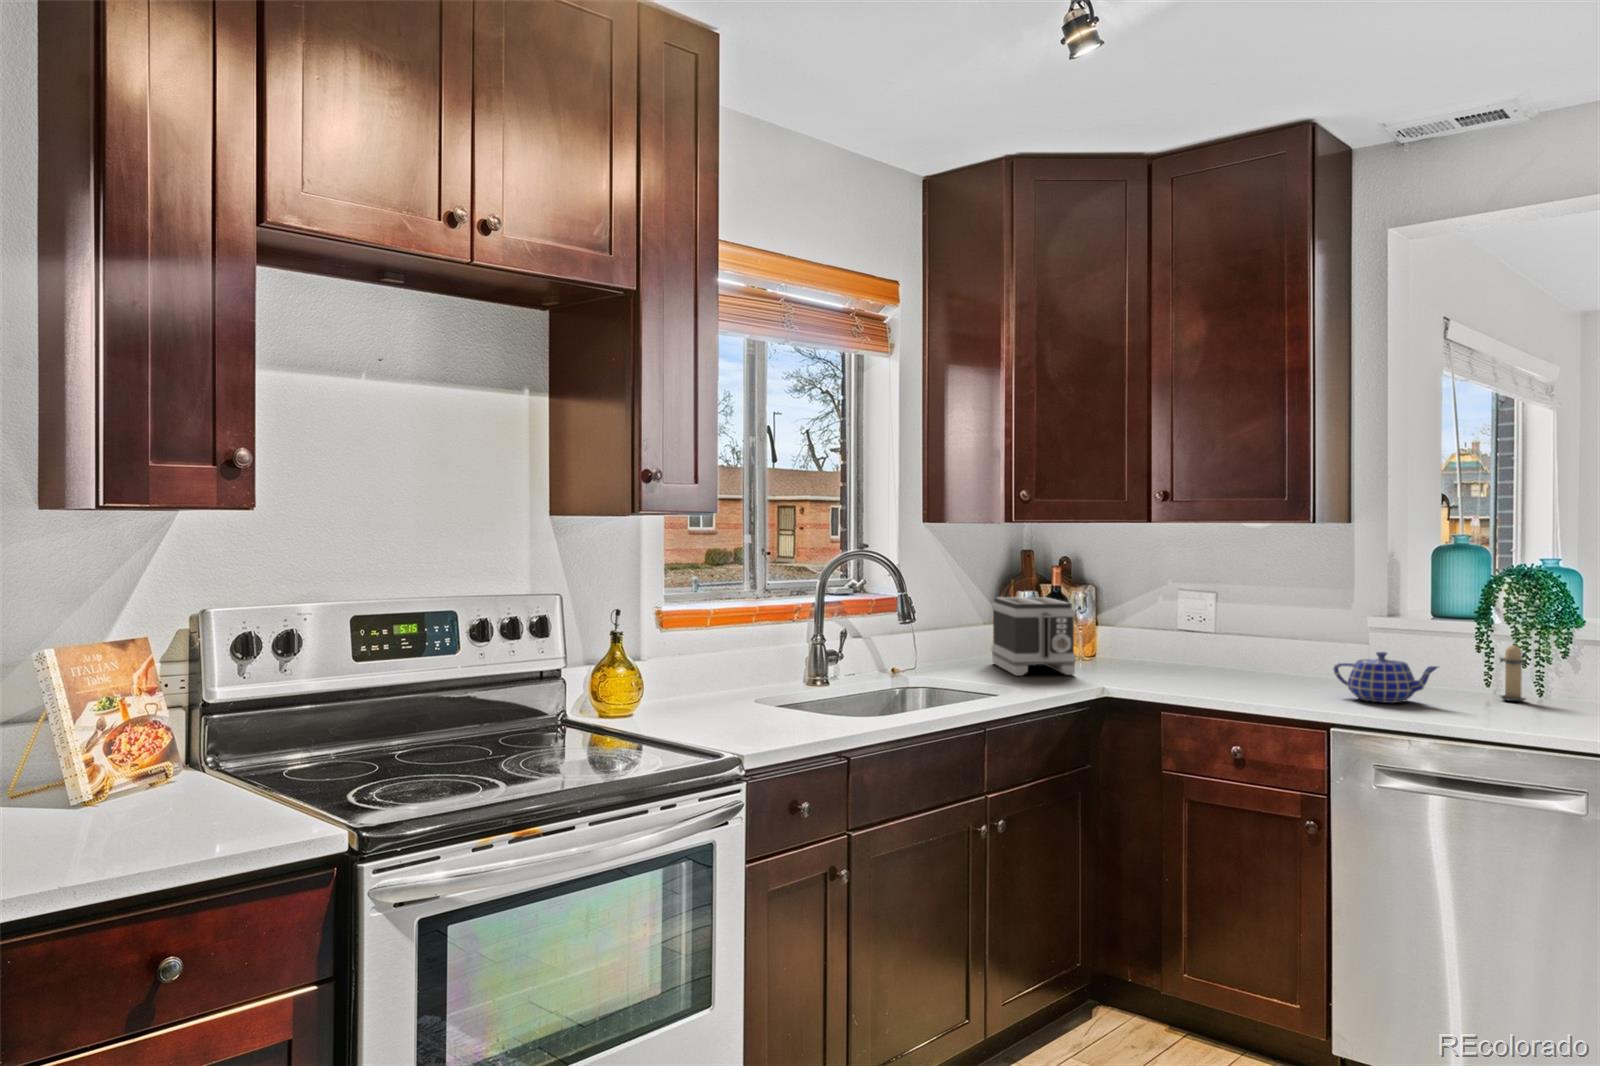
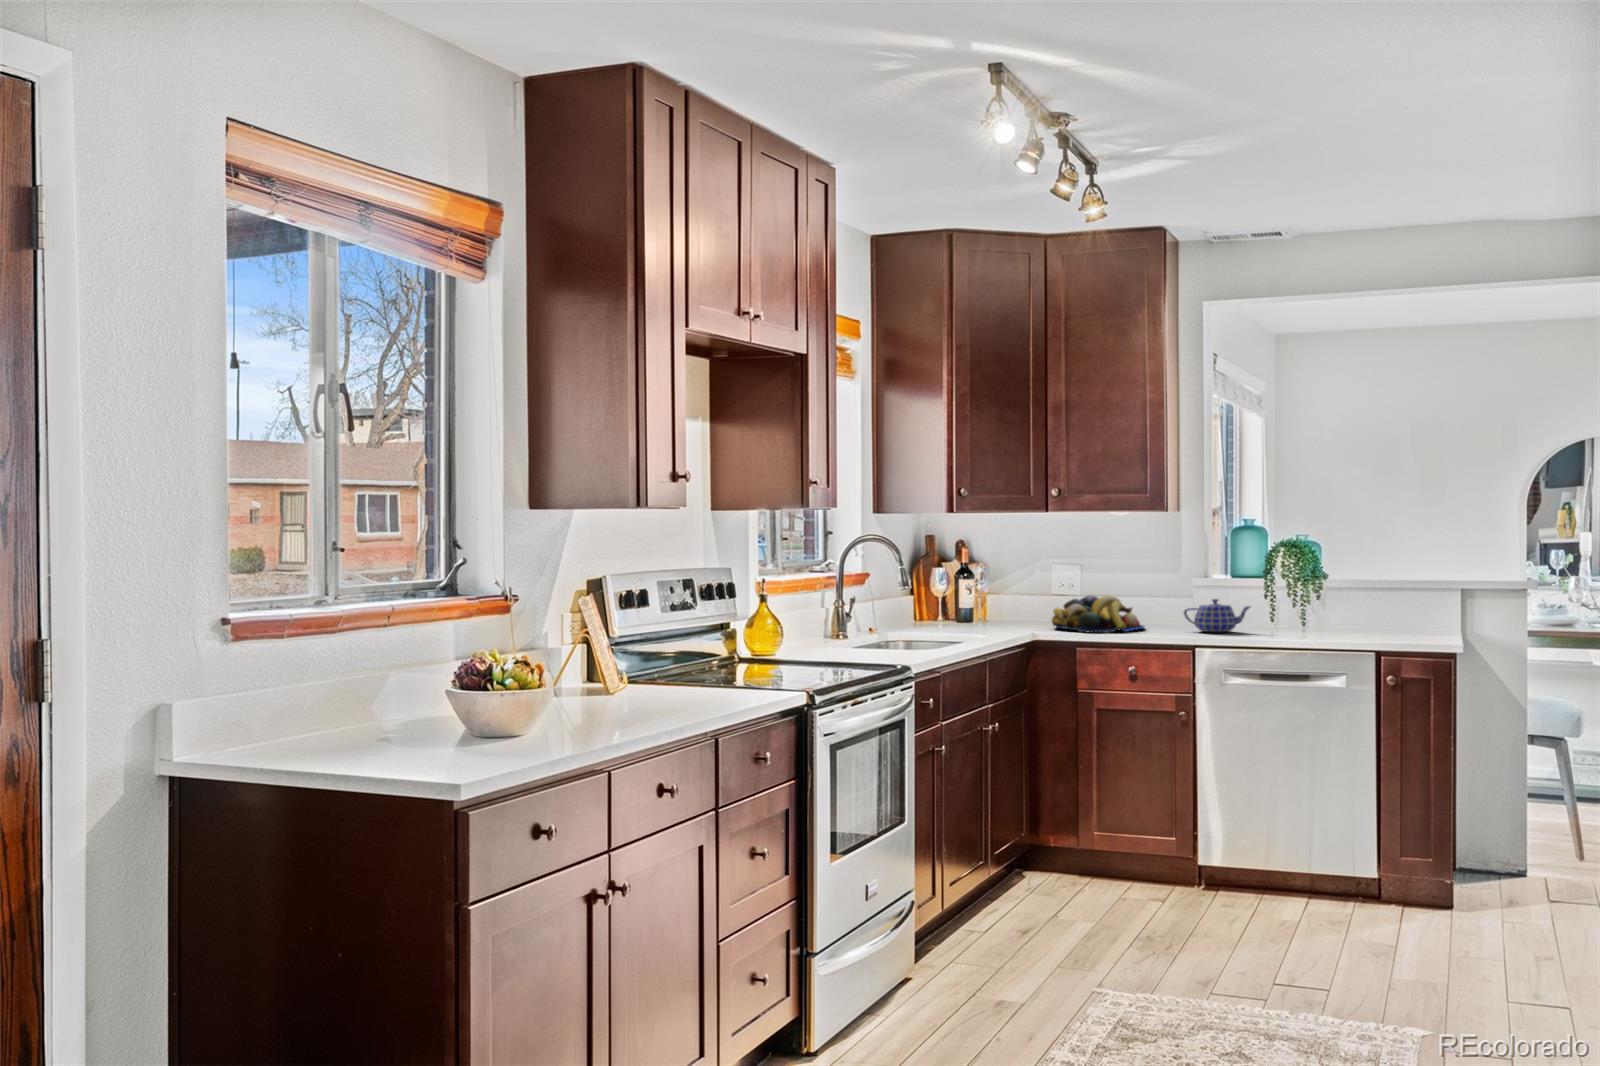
toaster: present [991,597,1076,676] -> none [921,572,1001,631]
fruit bowl: none [1147,636,1281,692] -> present [1052,595,1144,632]
candle: present [1500,645,1527,701] -> none [1279,589,1299,629]

